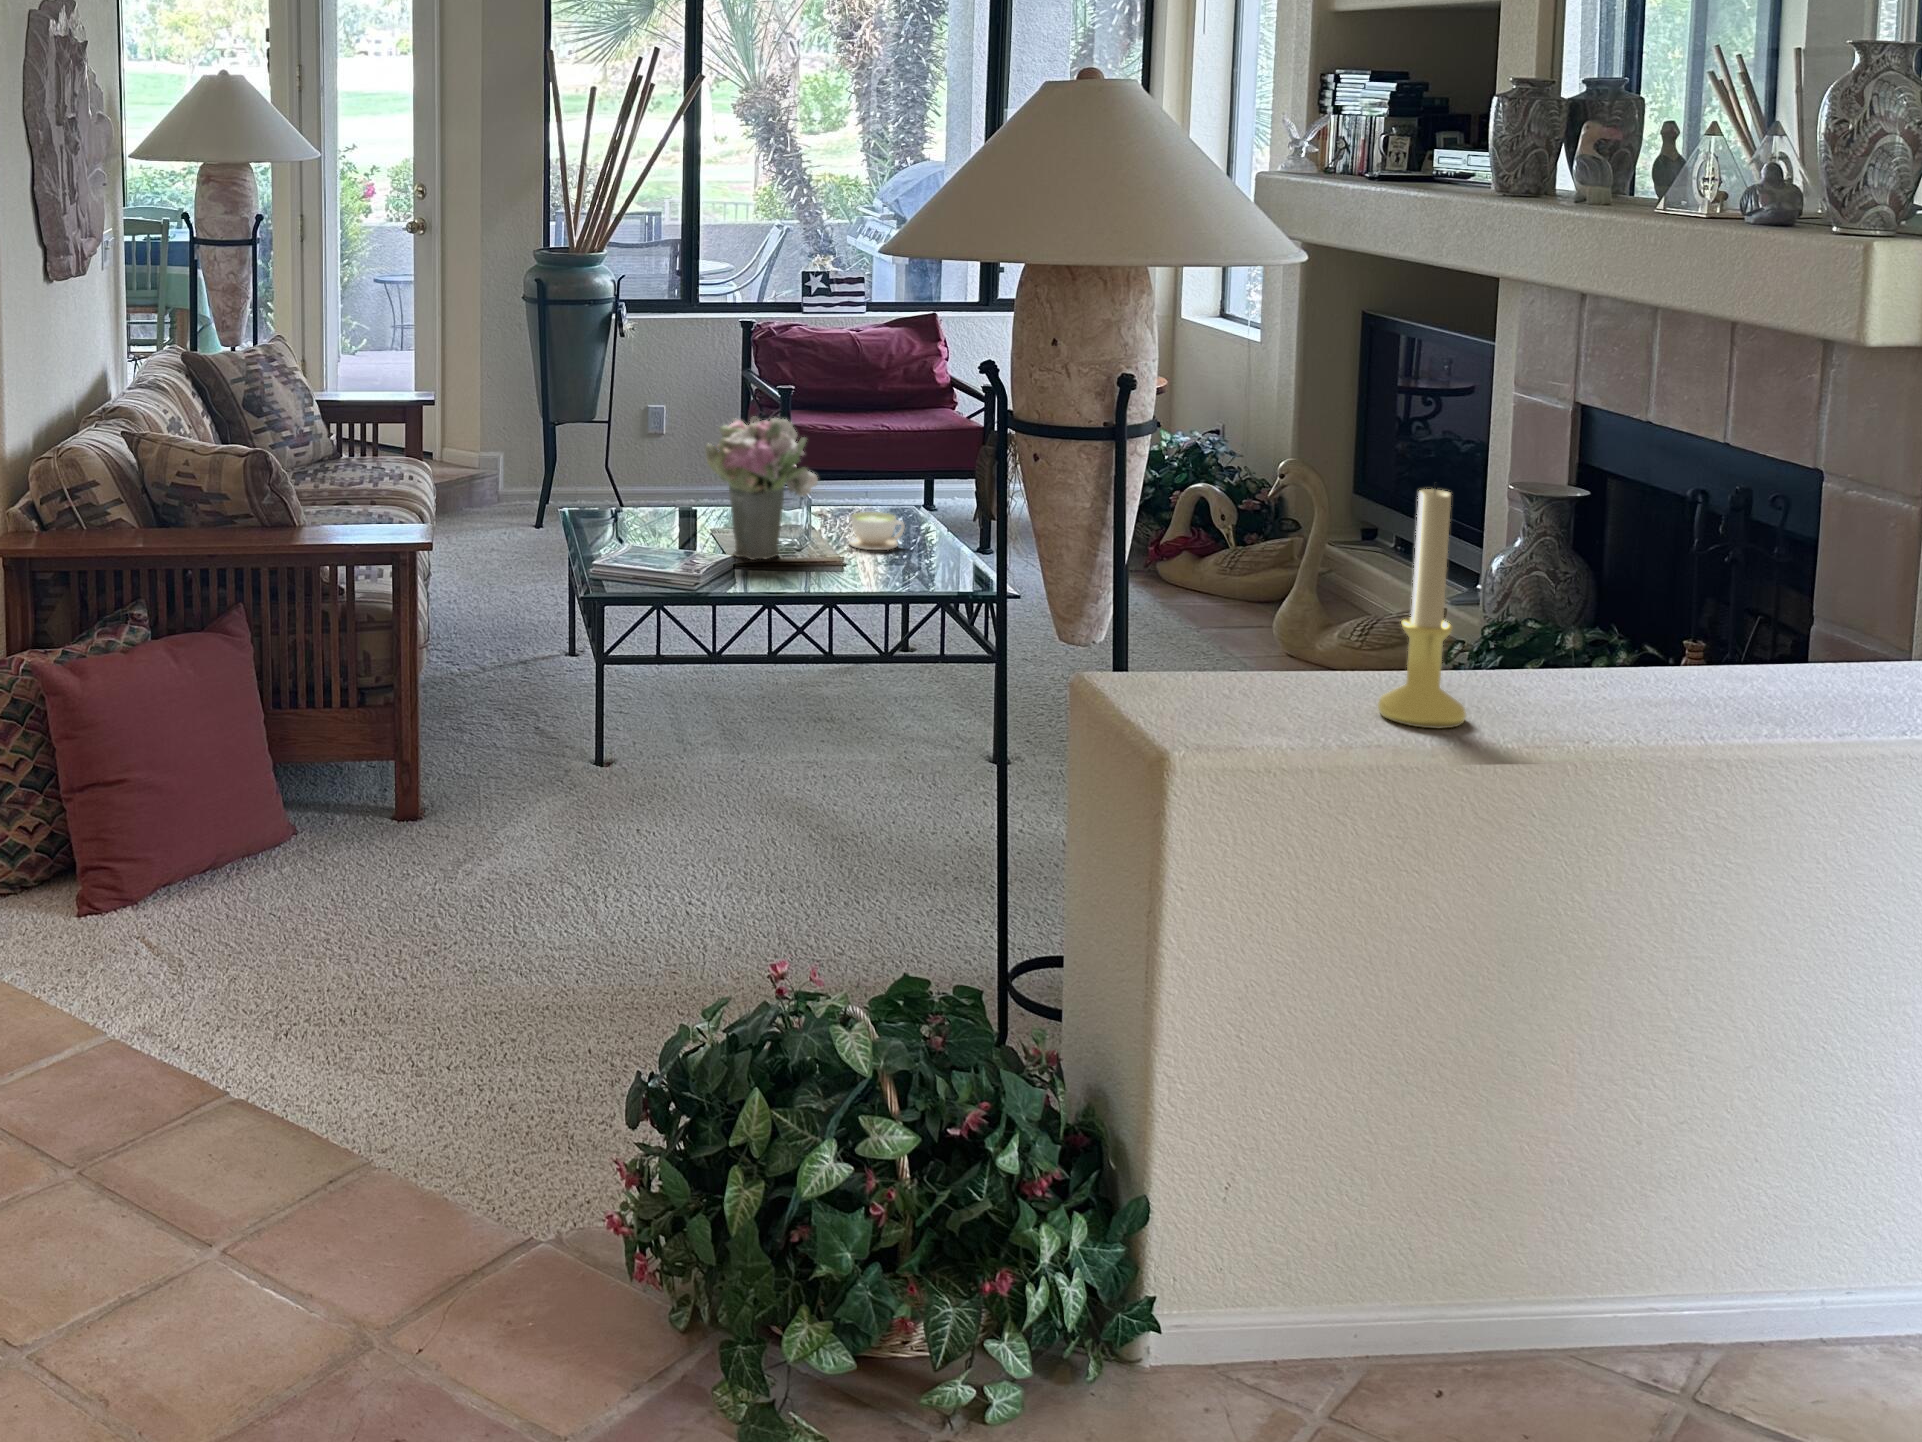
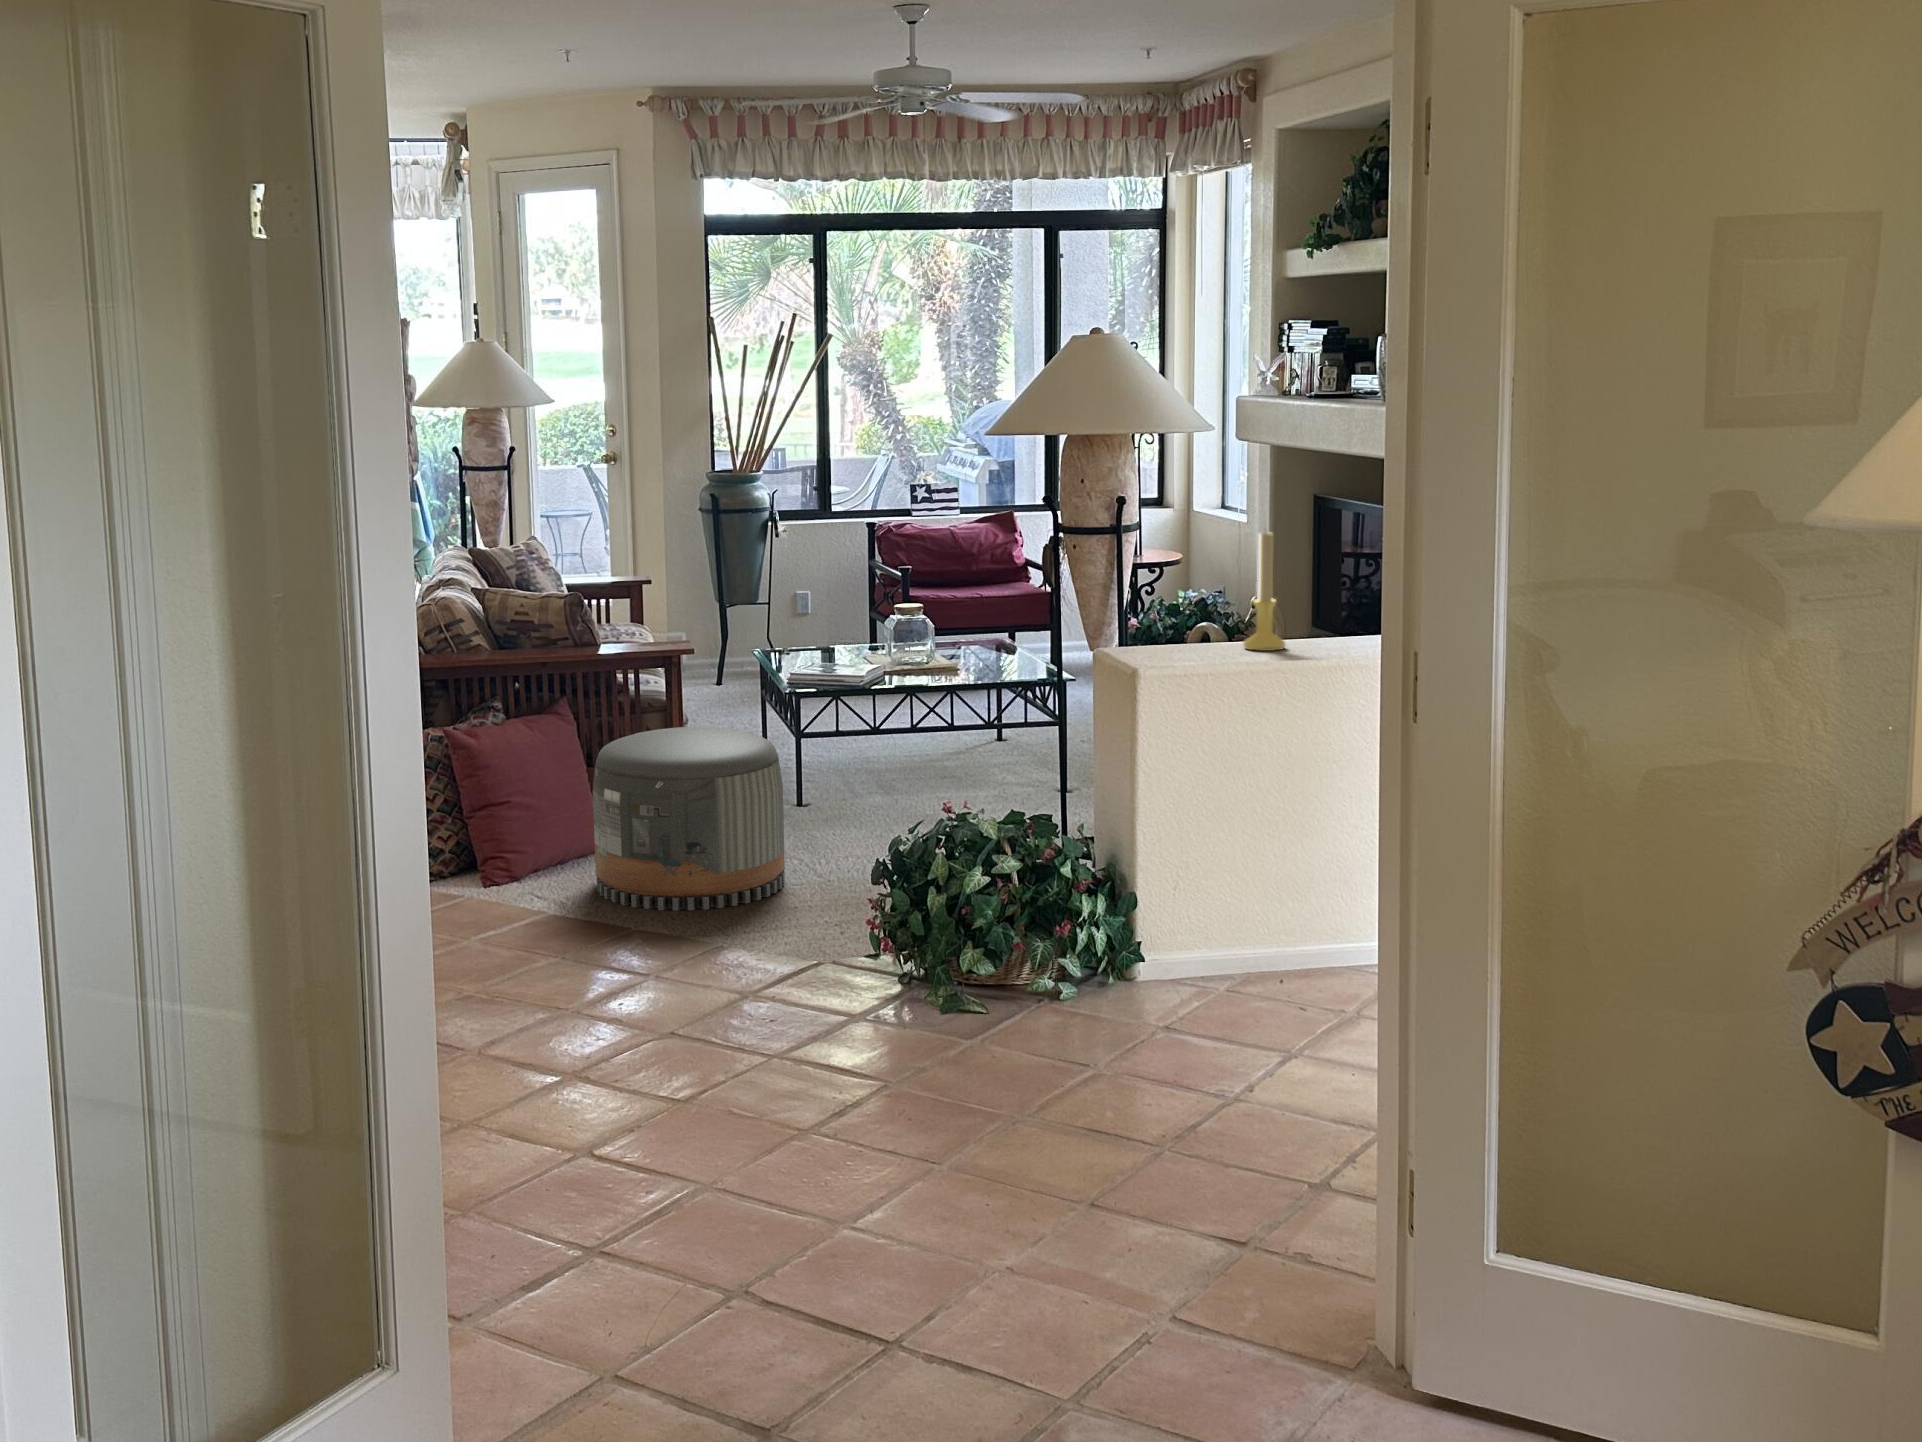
flower bouquet: present [705,416,818,560] -> none [862,566,938,662]
coffee cup: present [849,512,905,550] -> none [960,631,997,655]
pouf: none [239,682,543,1006] -> present [593,727,785,911]

